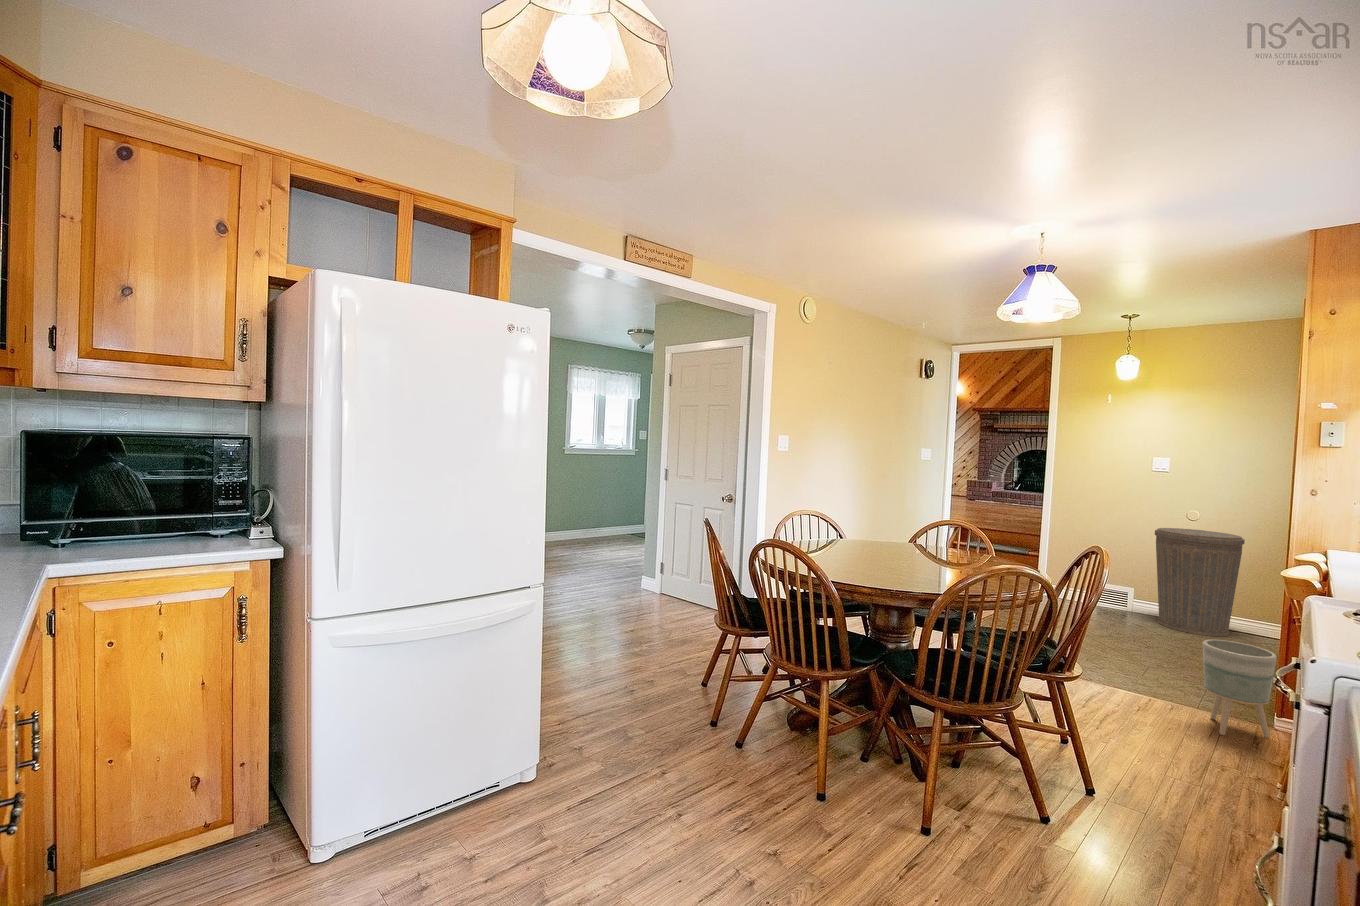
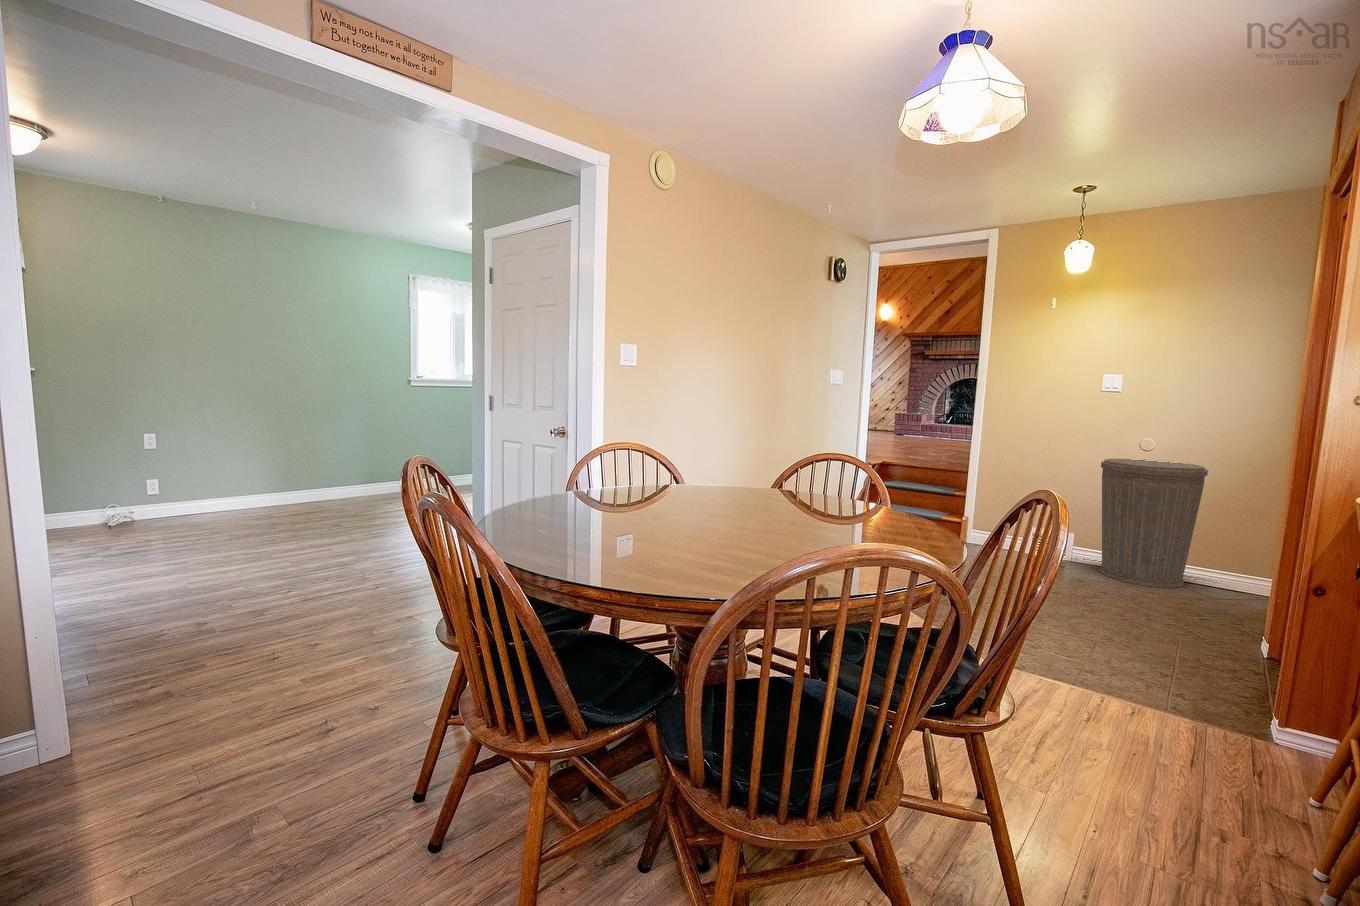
planter: present [1203,639,1277,738] -> none [1181,615,1293,757]

